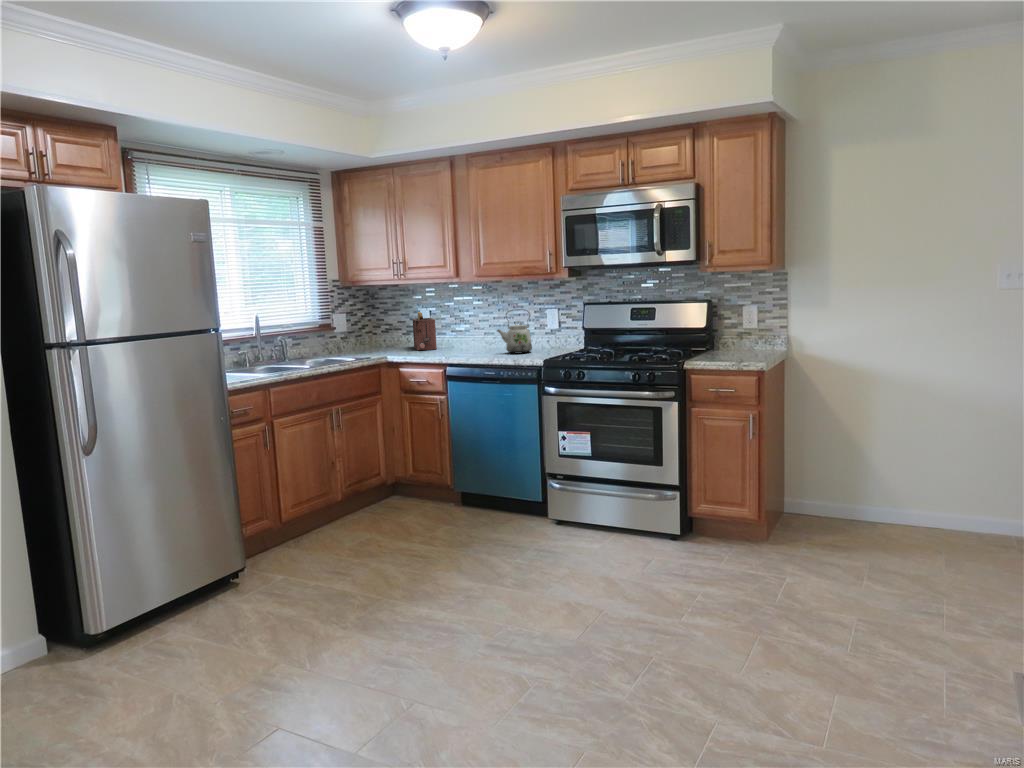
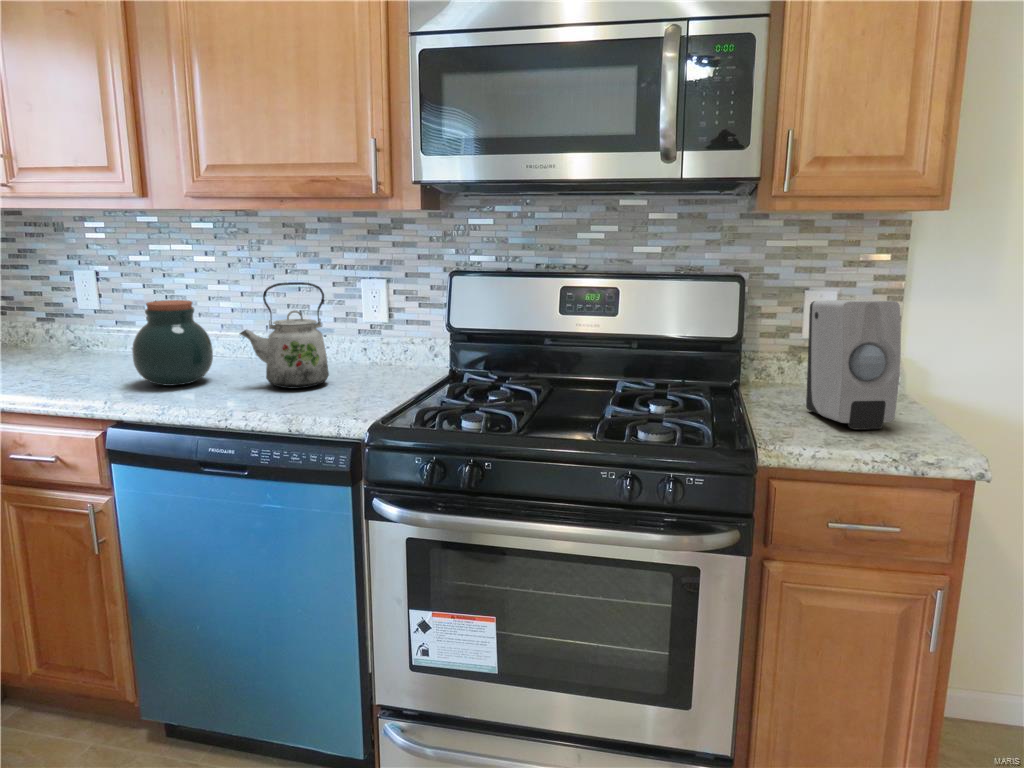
soap dispenser: none [727,306,755,358] -> present [806,300,901,429]
toaster: present [413,312,437,350] -> none [46,275,104,367]
jar: none [453,319,484,354] -> present [132,300,213,386]

